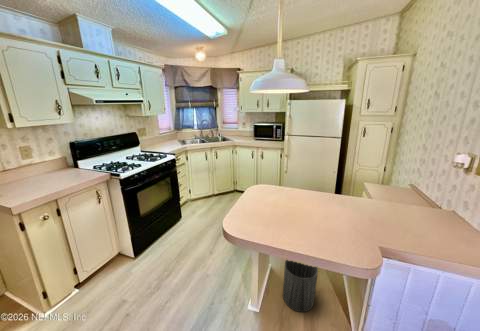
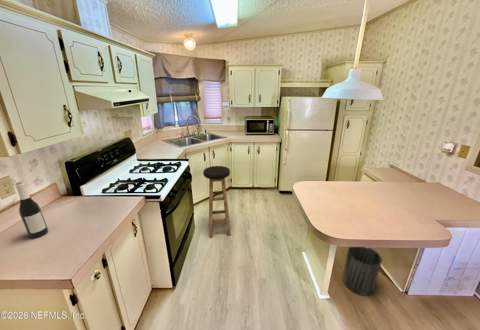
wine bottle: none [14,148,35,186] -> present [15,182,48,238]
bar stool: none [187,162,215,227] -> present [203,166,231,237]

